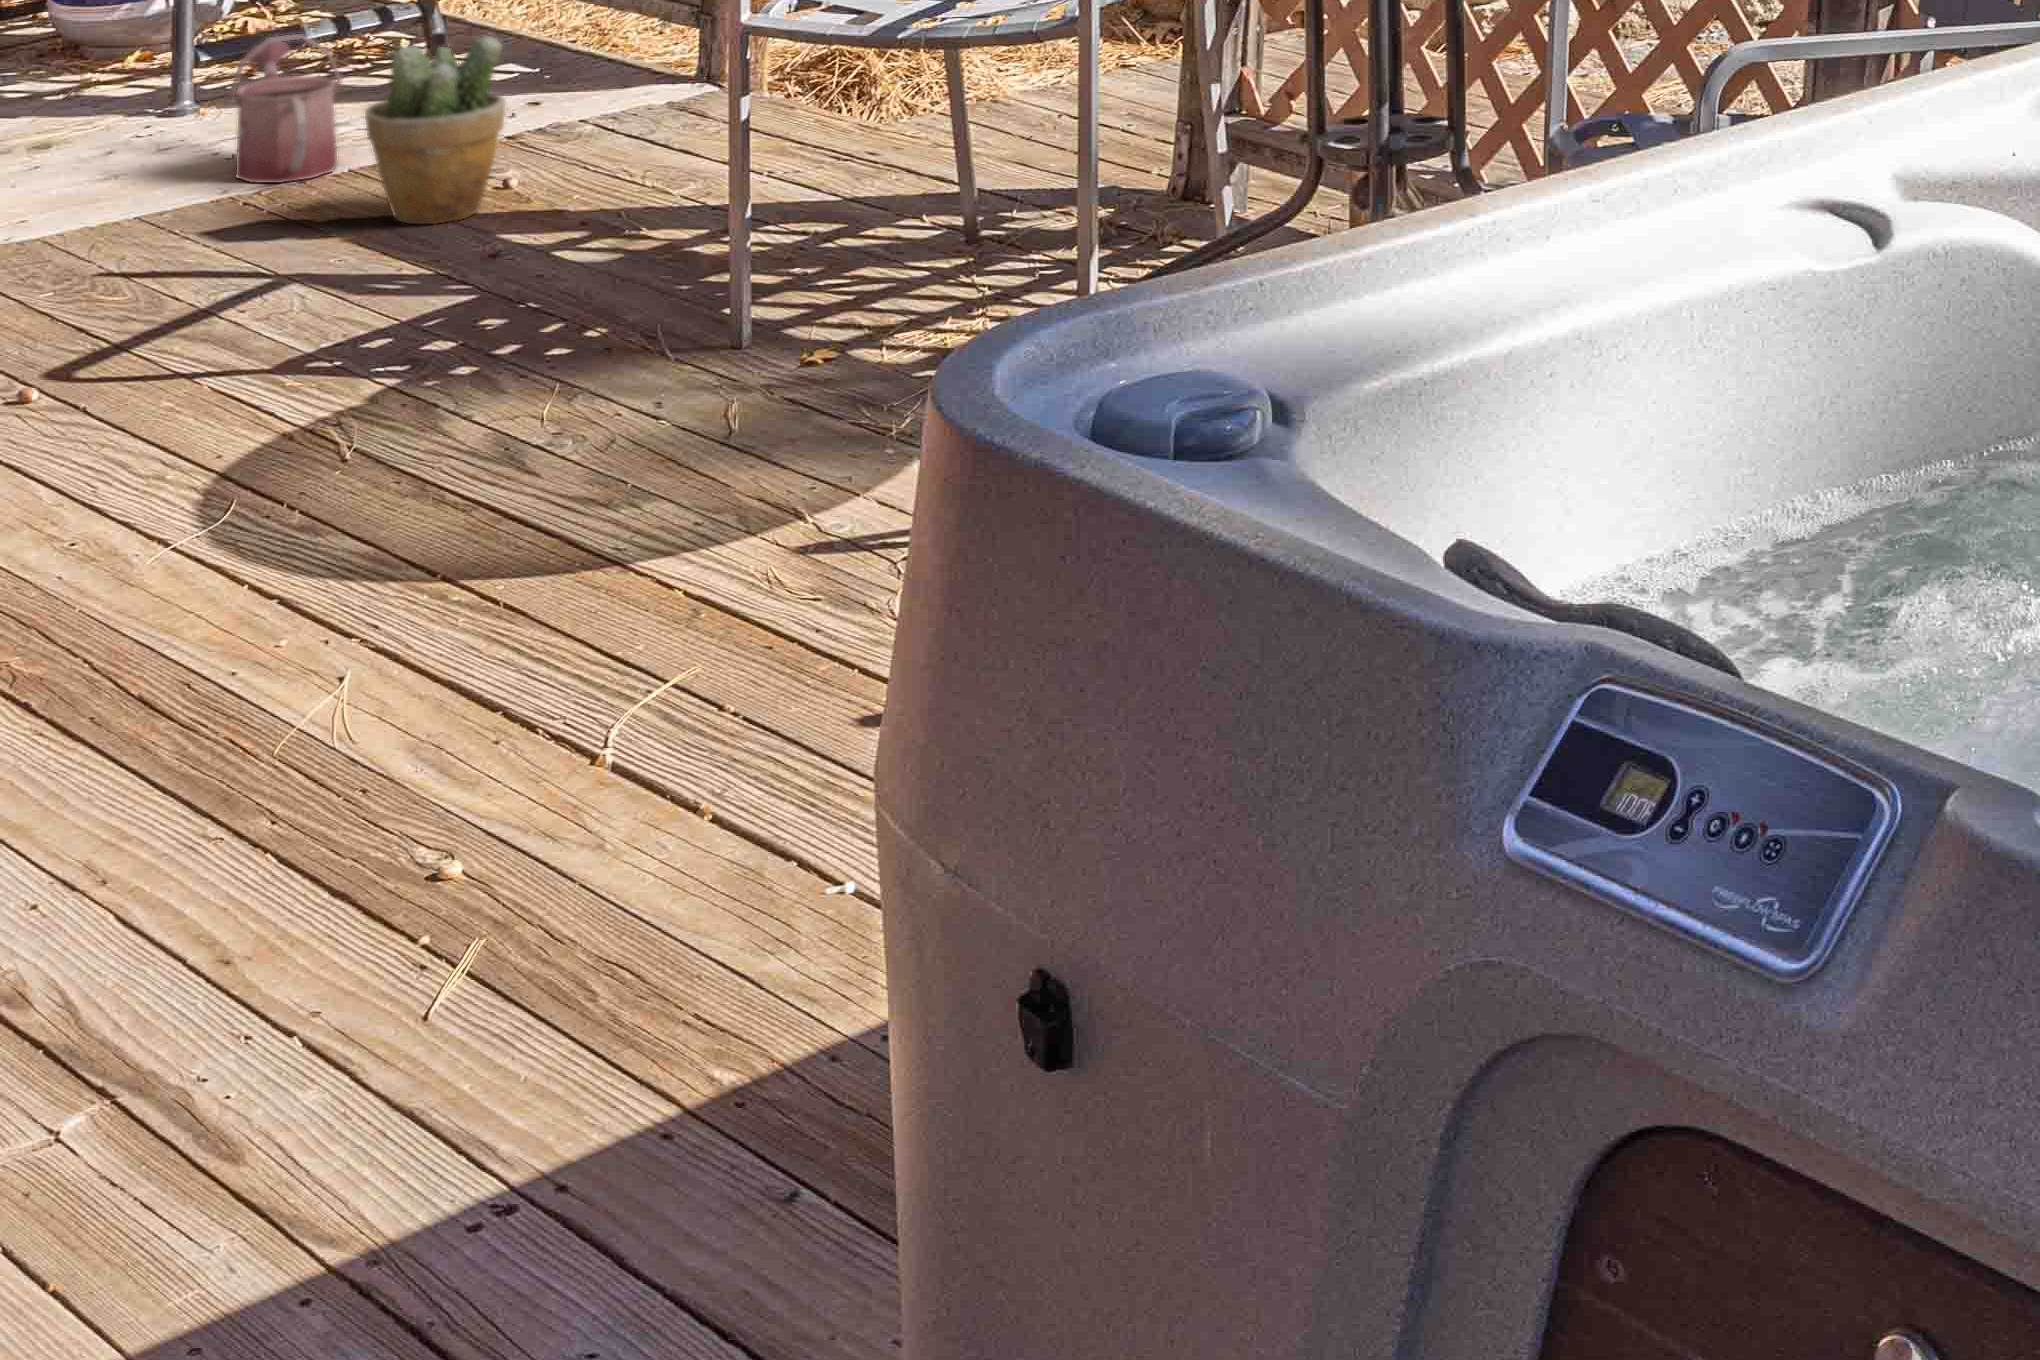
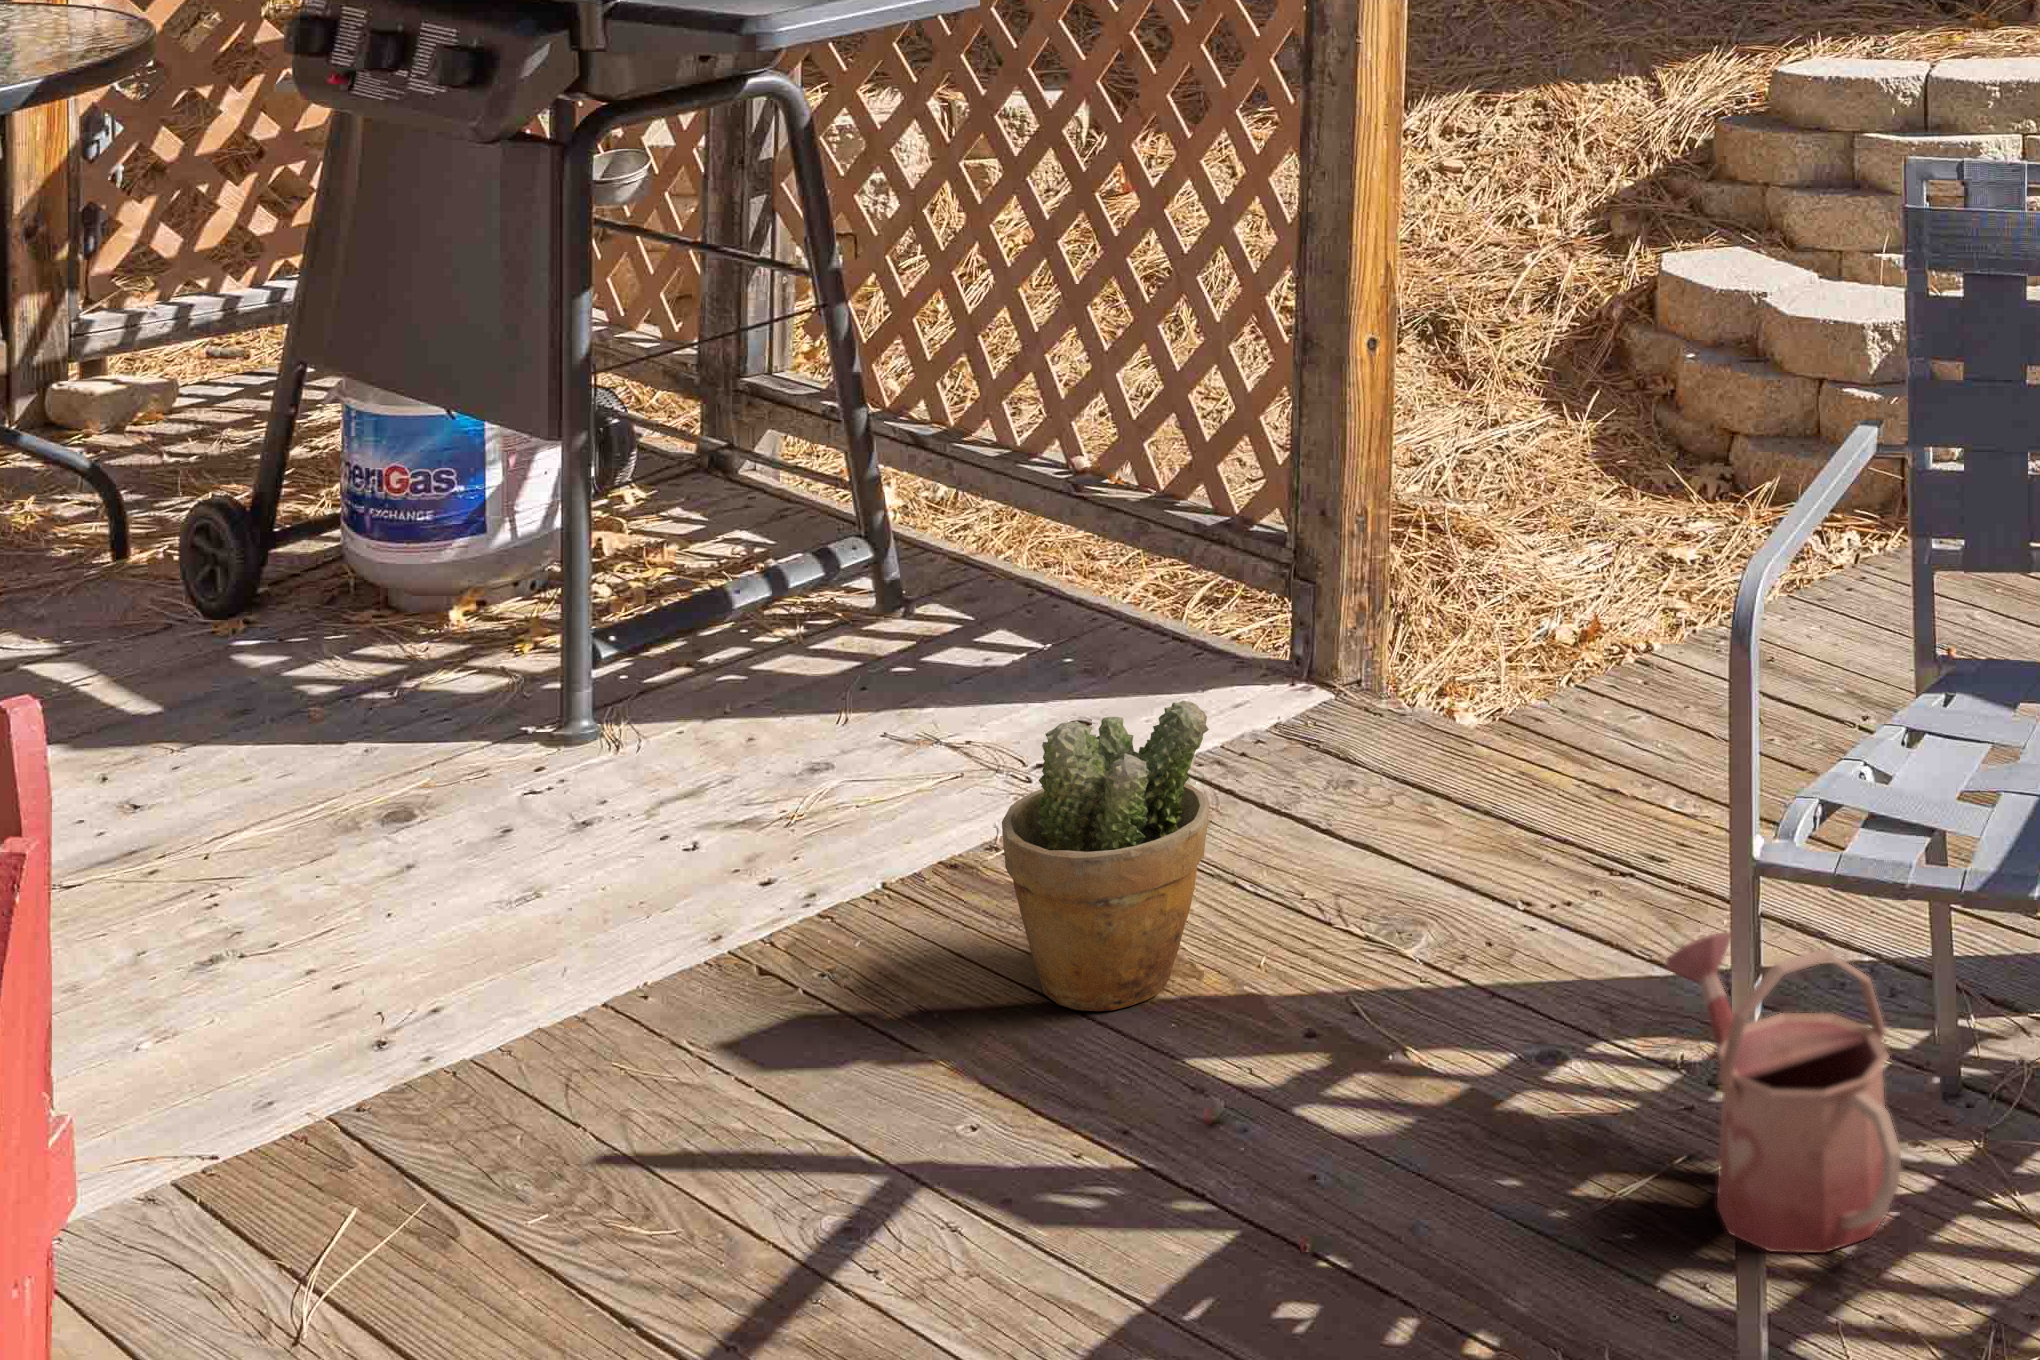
watering can: present [230,34,341,183] -> present [1666,933,1901,1253]

